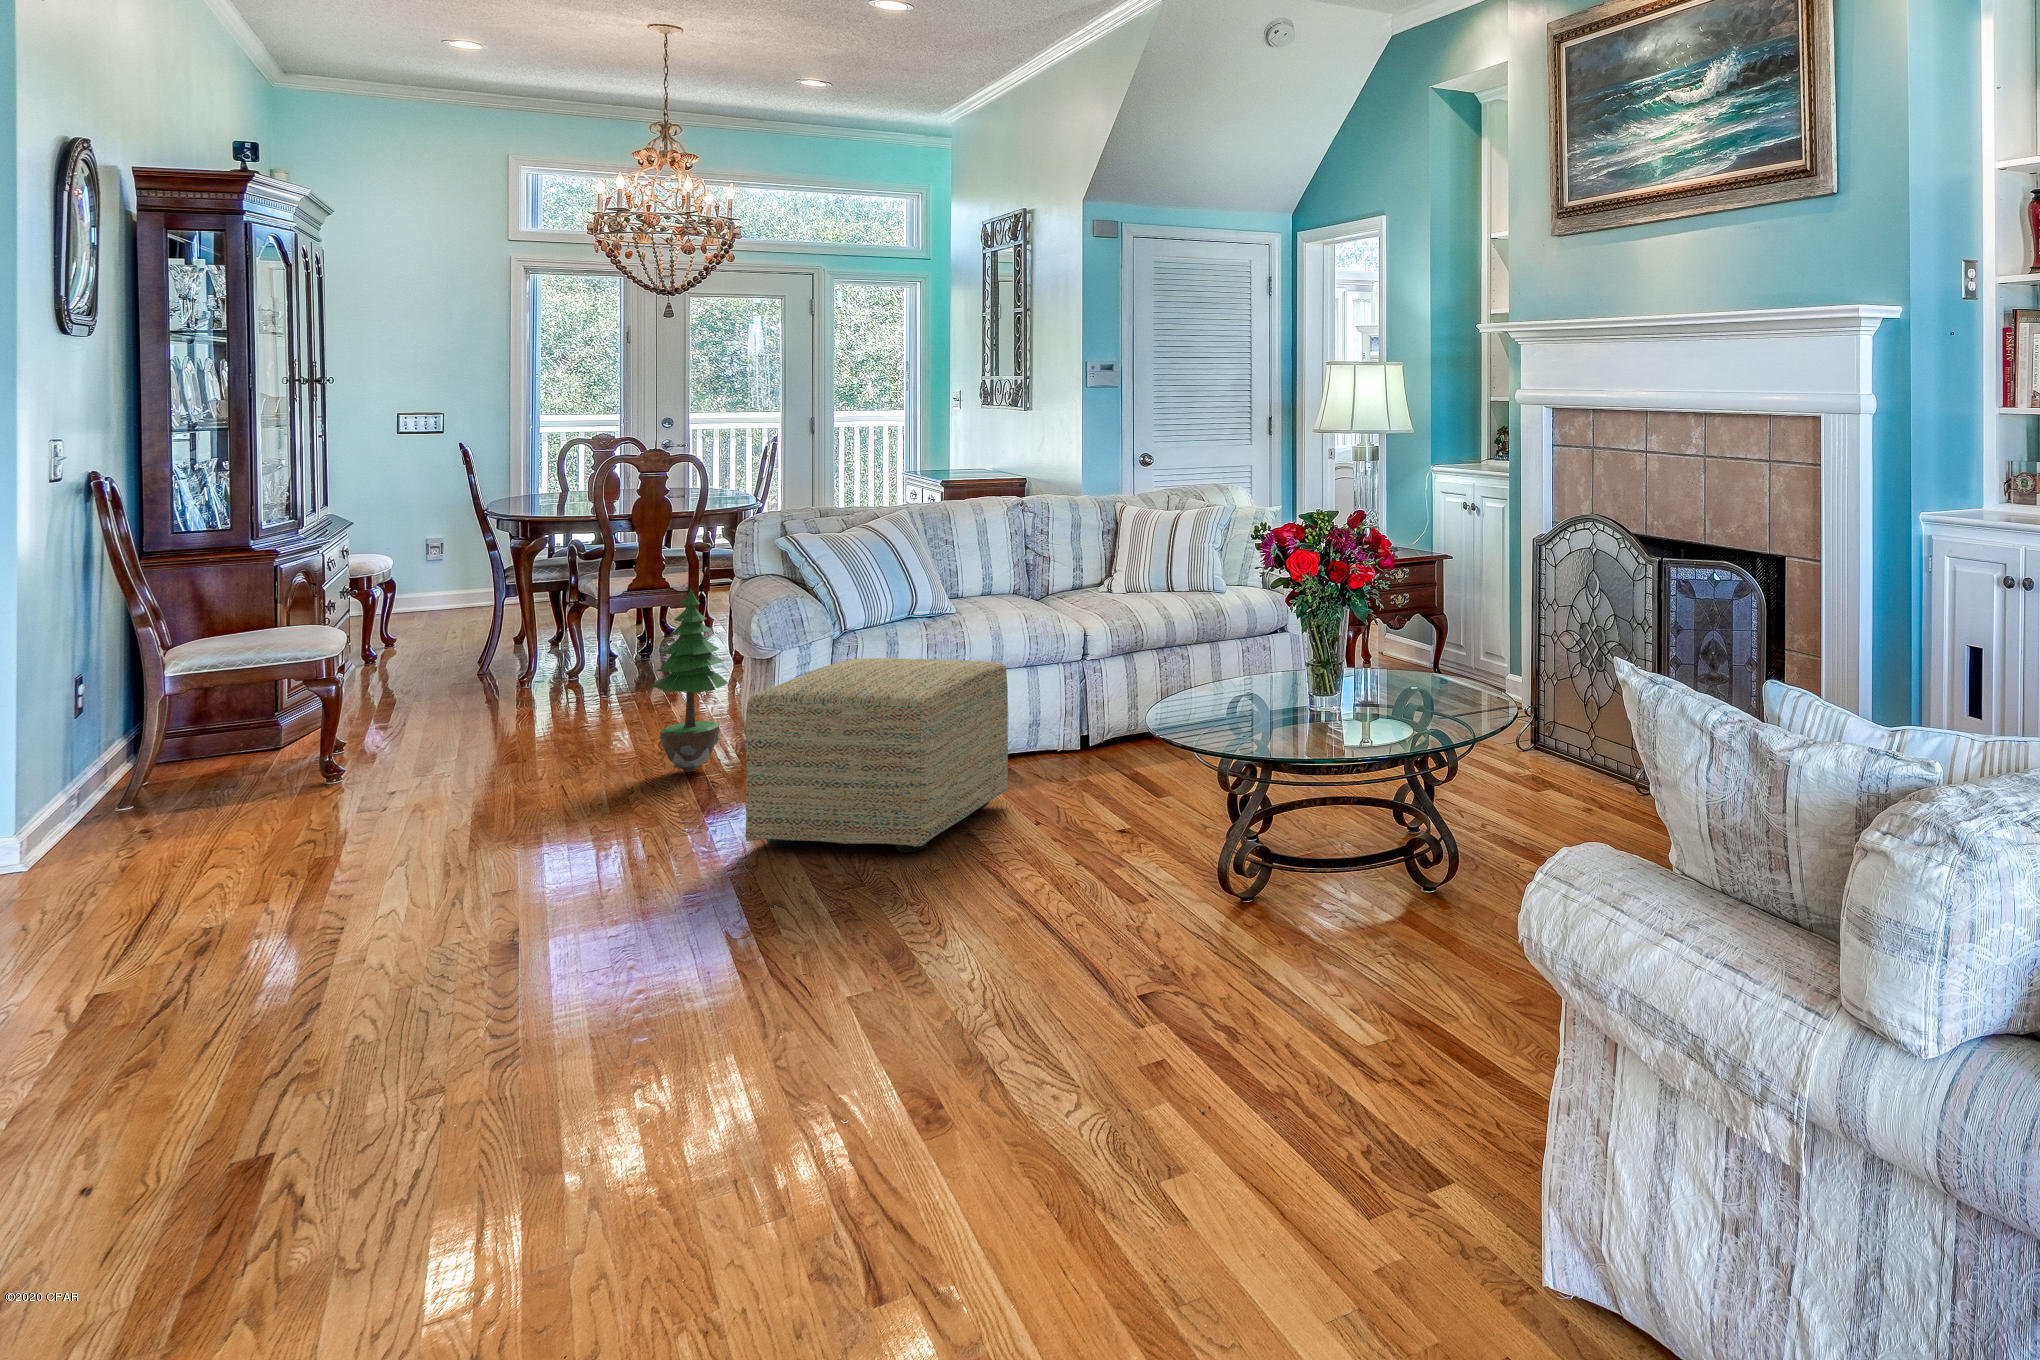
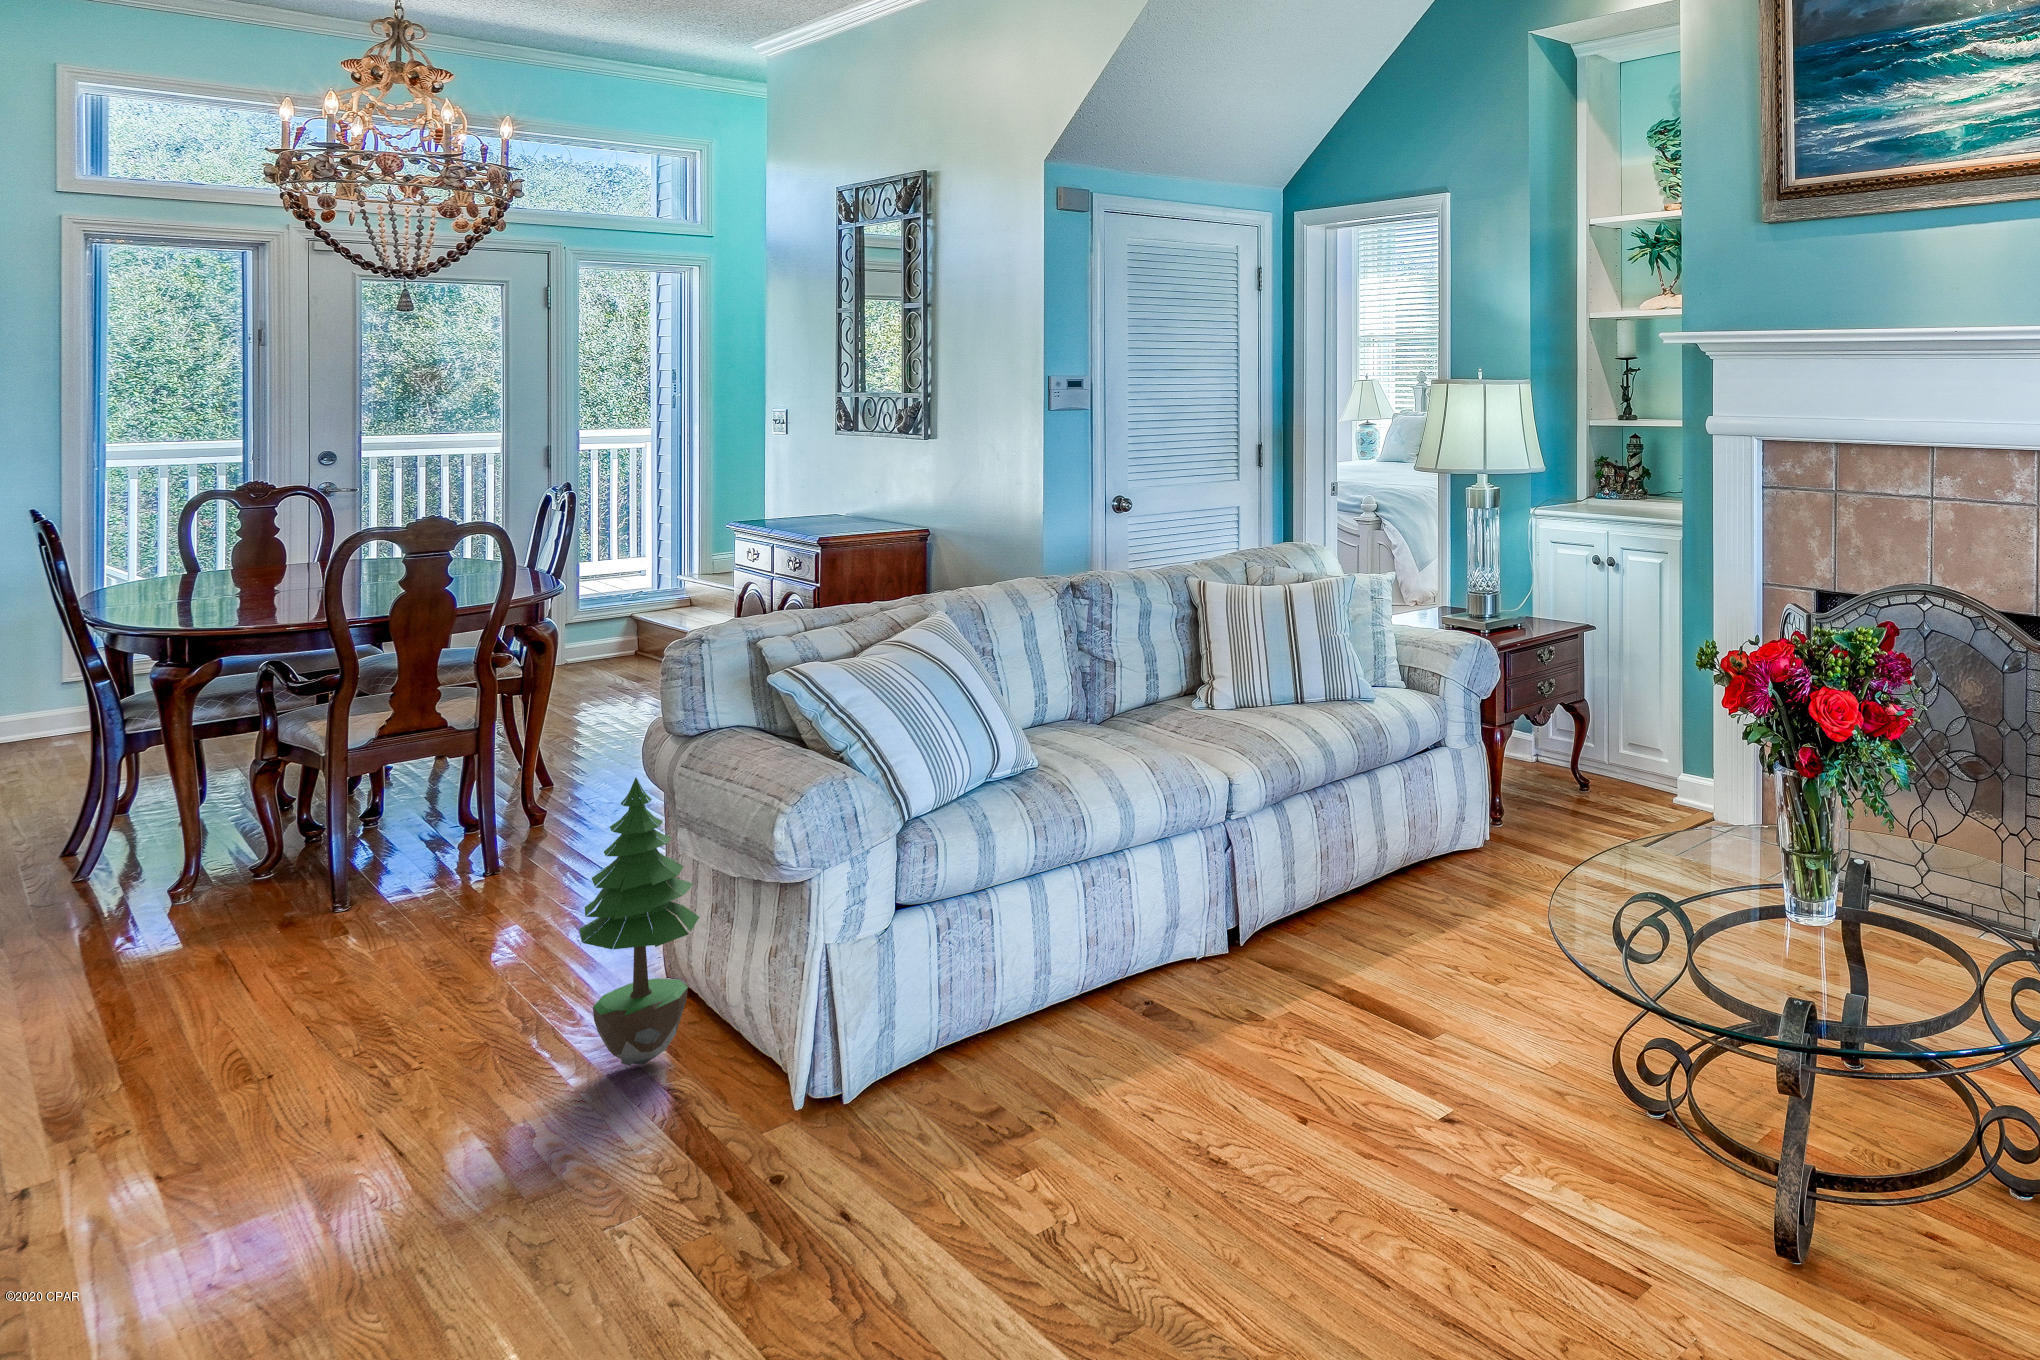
ottoman: present [745,658,1008,853] -> none [874,864,1217,1228]

